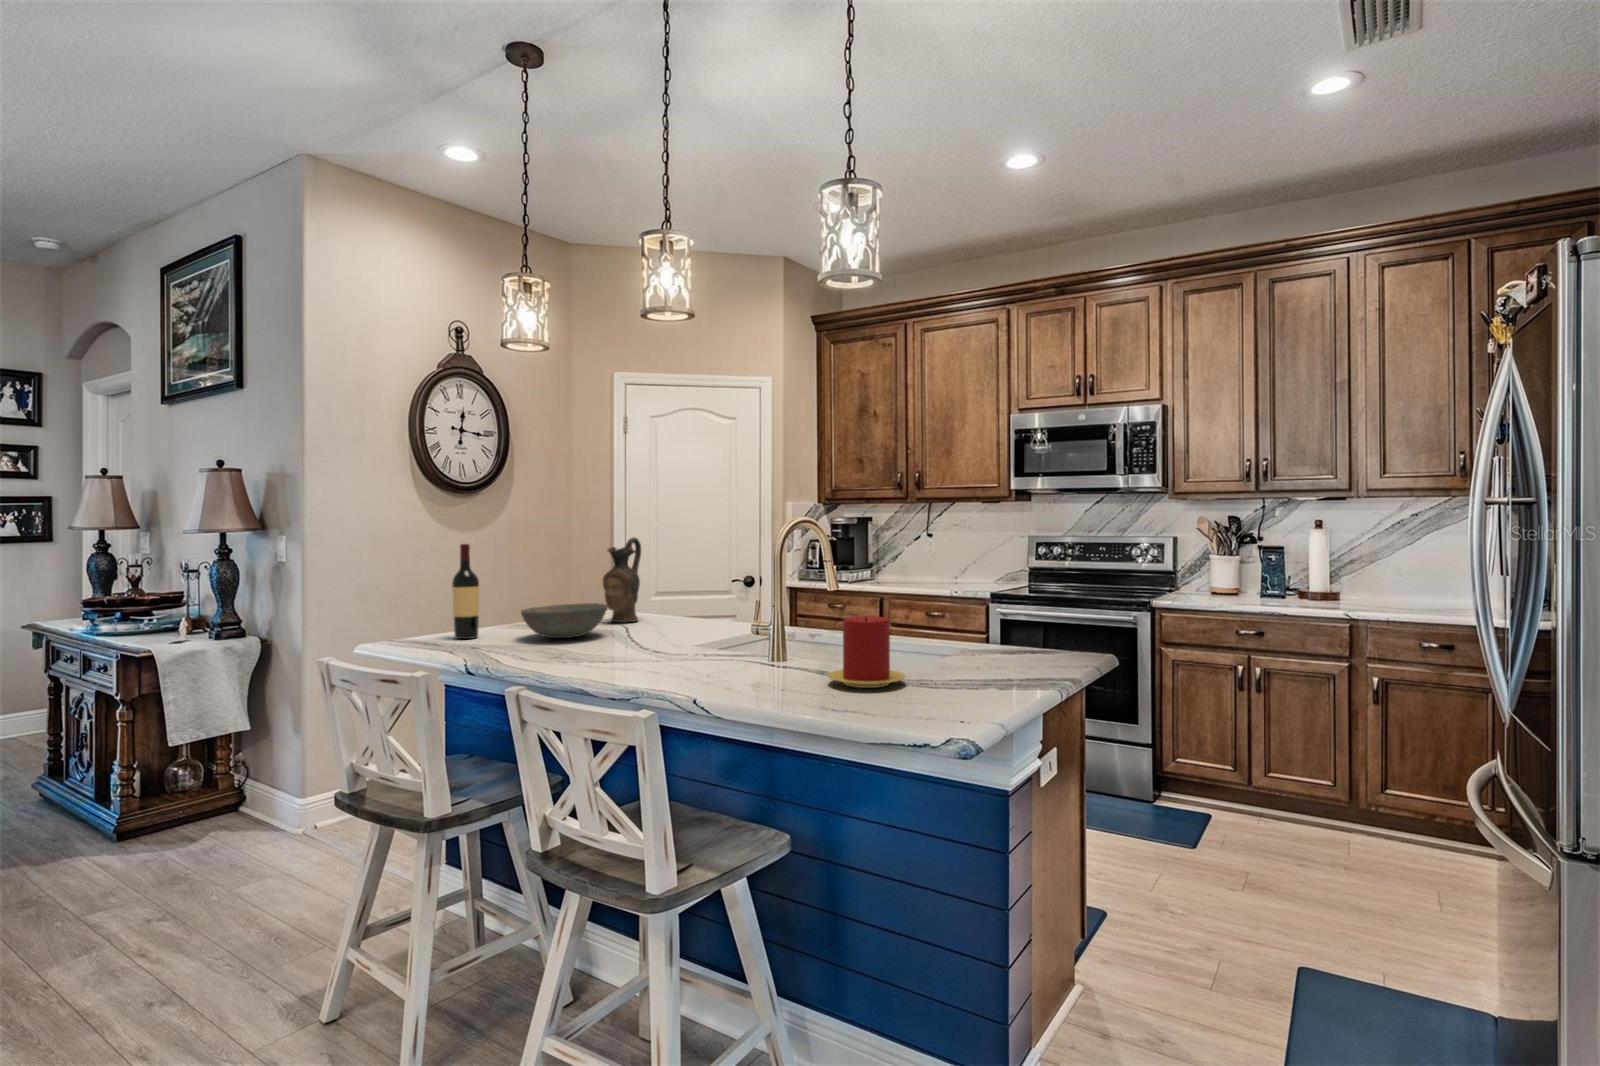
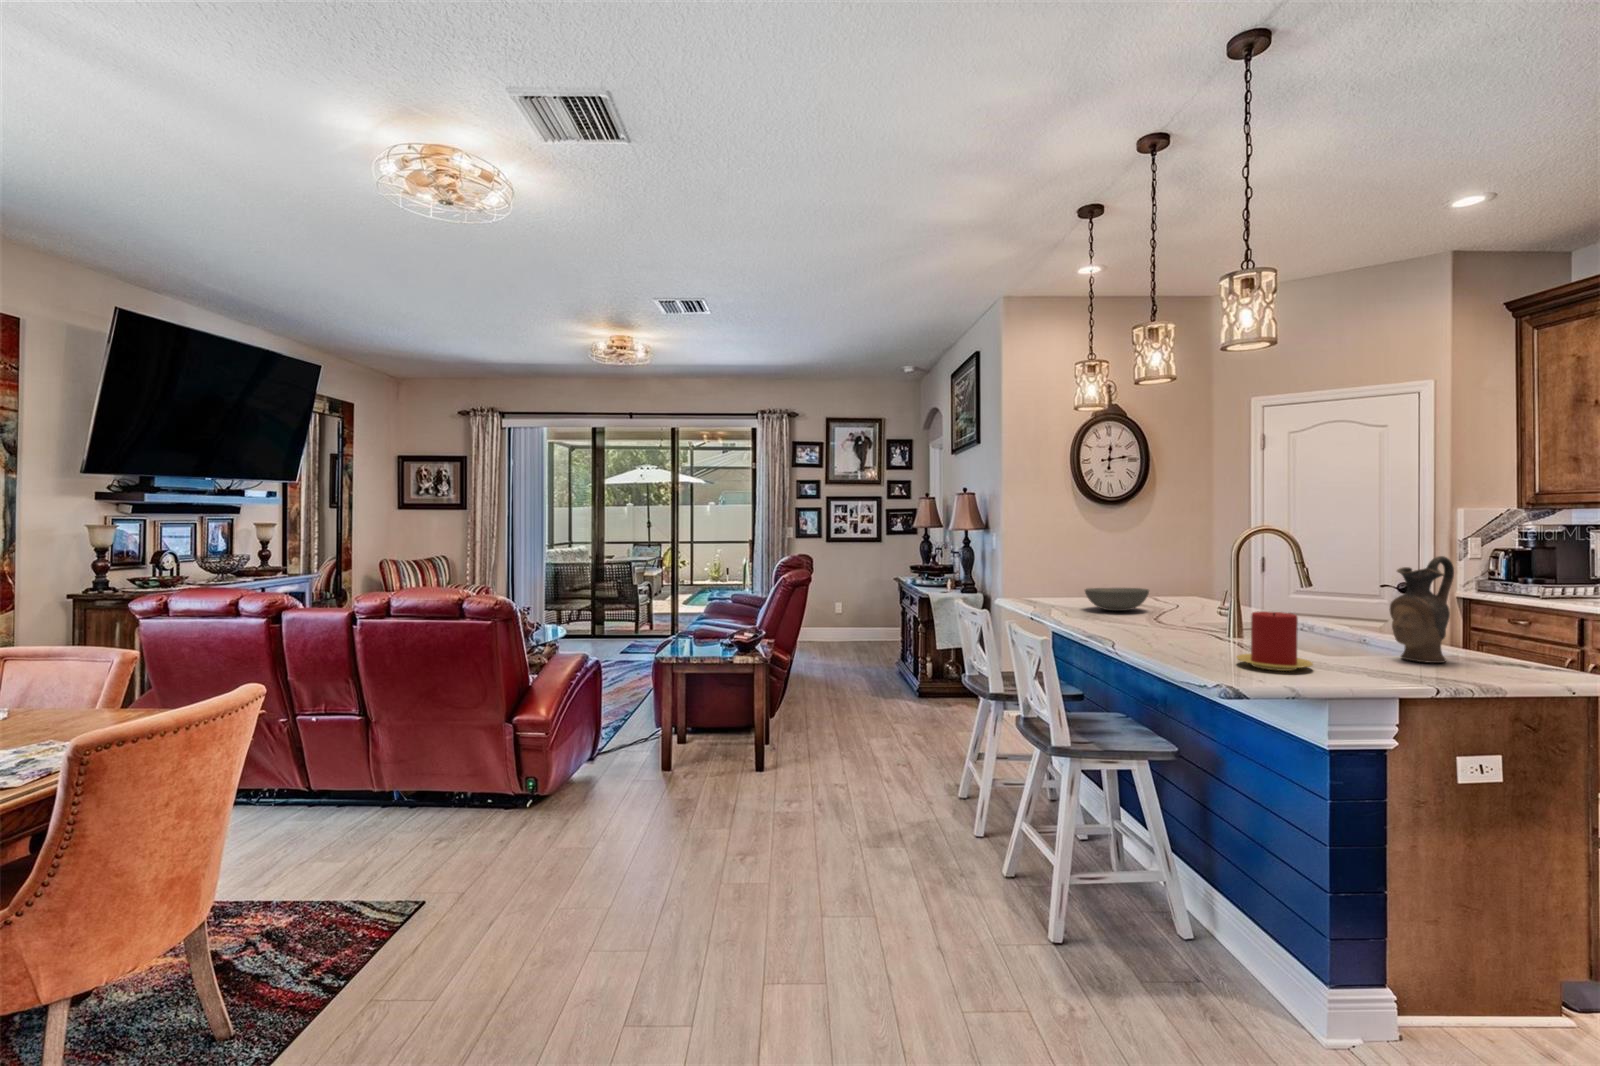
ceramic pitcher: present [603,537,641,622] -> present [1389,556,1454,663]
wine bottle: present [452,544,479,639] -> none [1048,542,1065,605]

